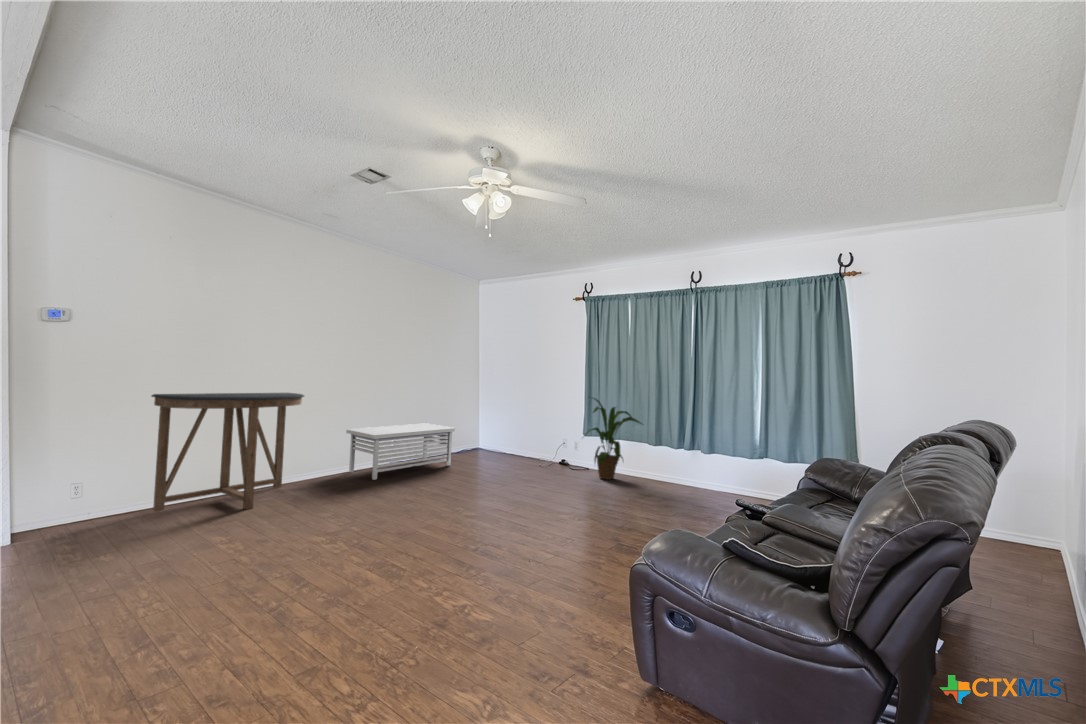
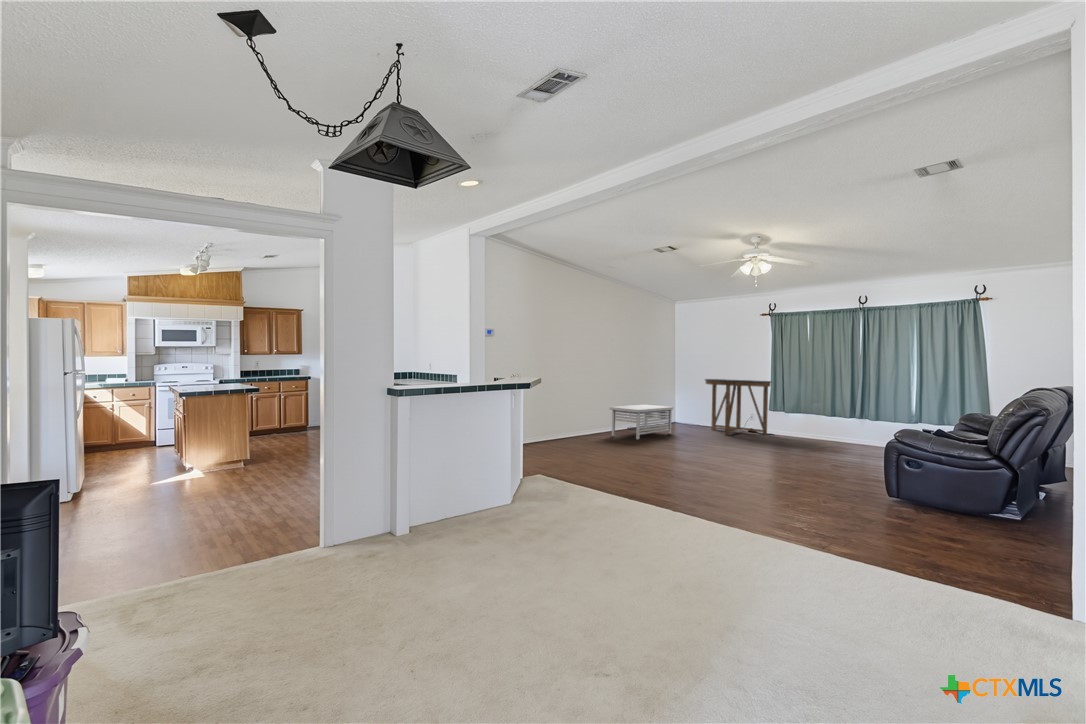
console table: present [152,393,304,511] -> present [705,379,771,435]
house plant: present [584,398,641,480] -> none [778,384,824,441]

